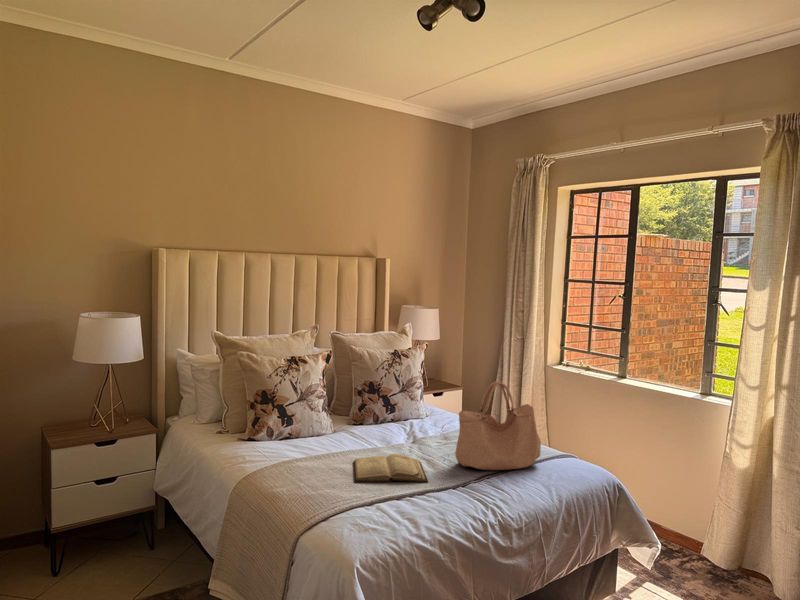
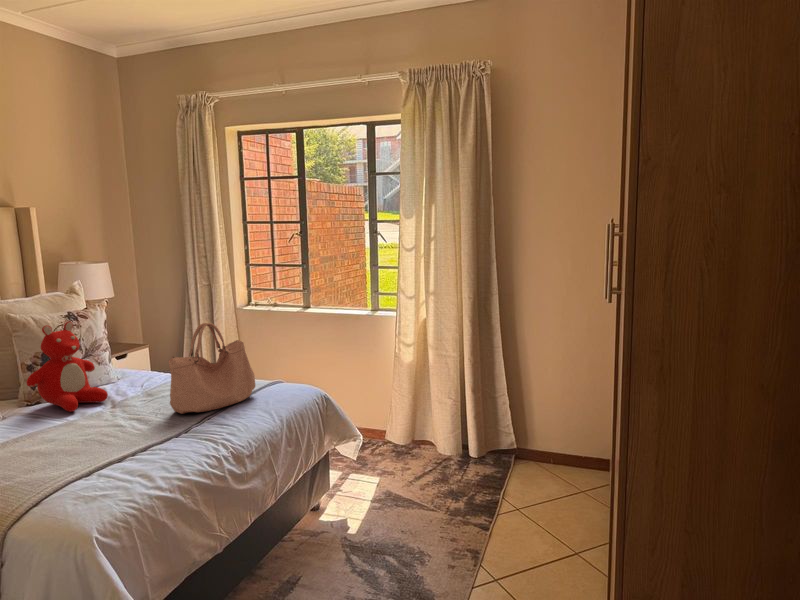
teddy bear: none [353,360,411,439] -> present [26,322,108,412]
diary: present [354,454,428,482] -> none [45,420,148,460]

